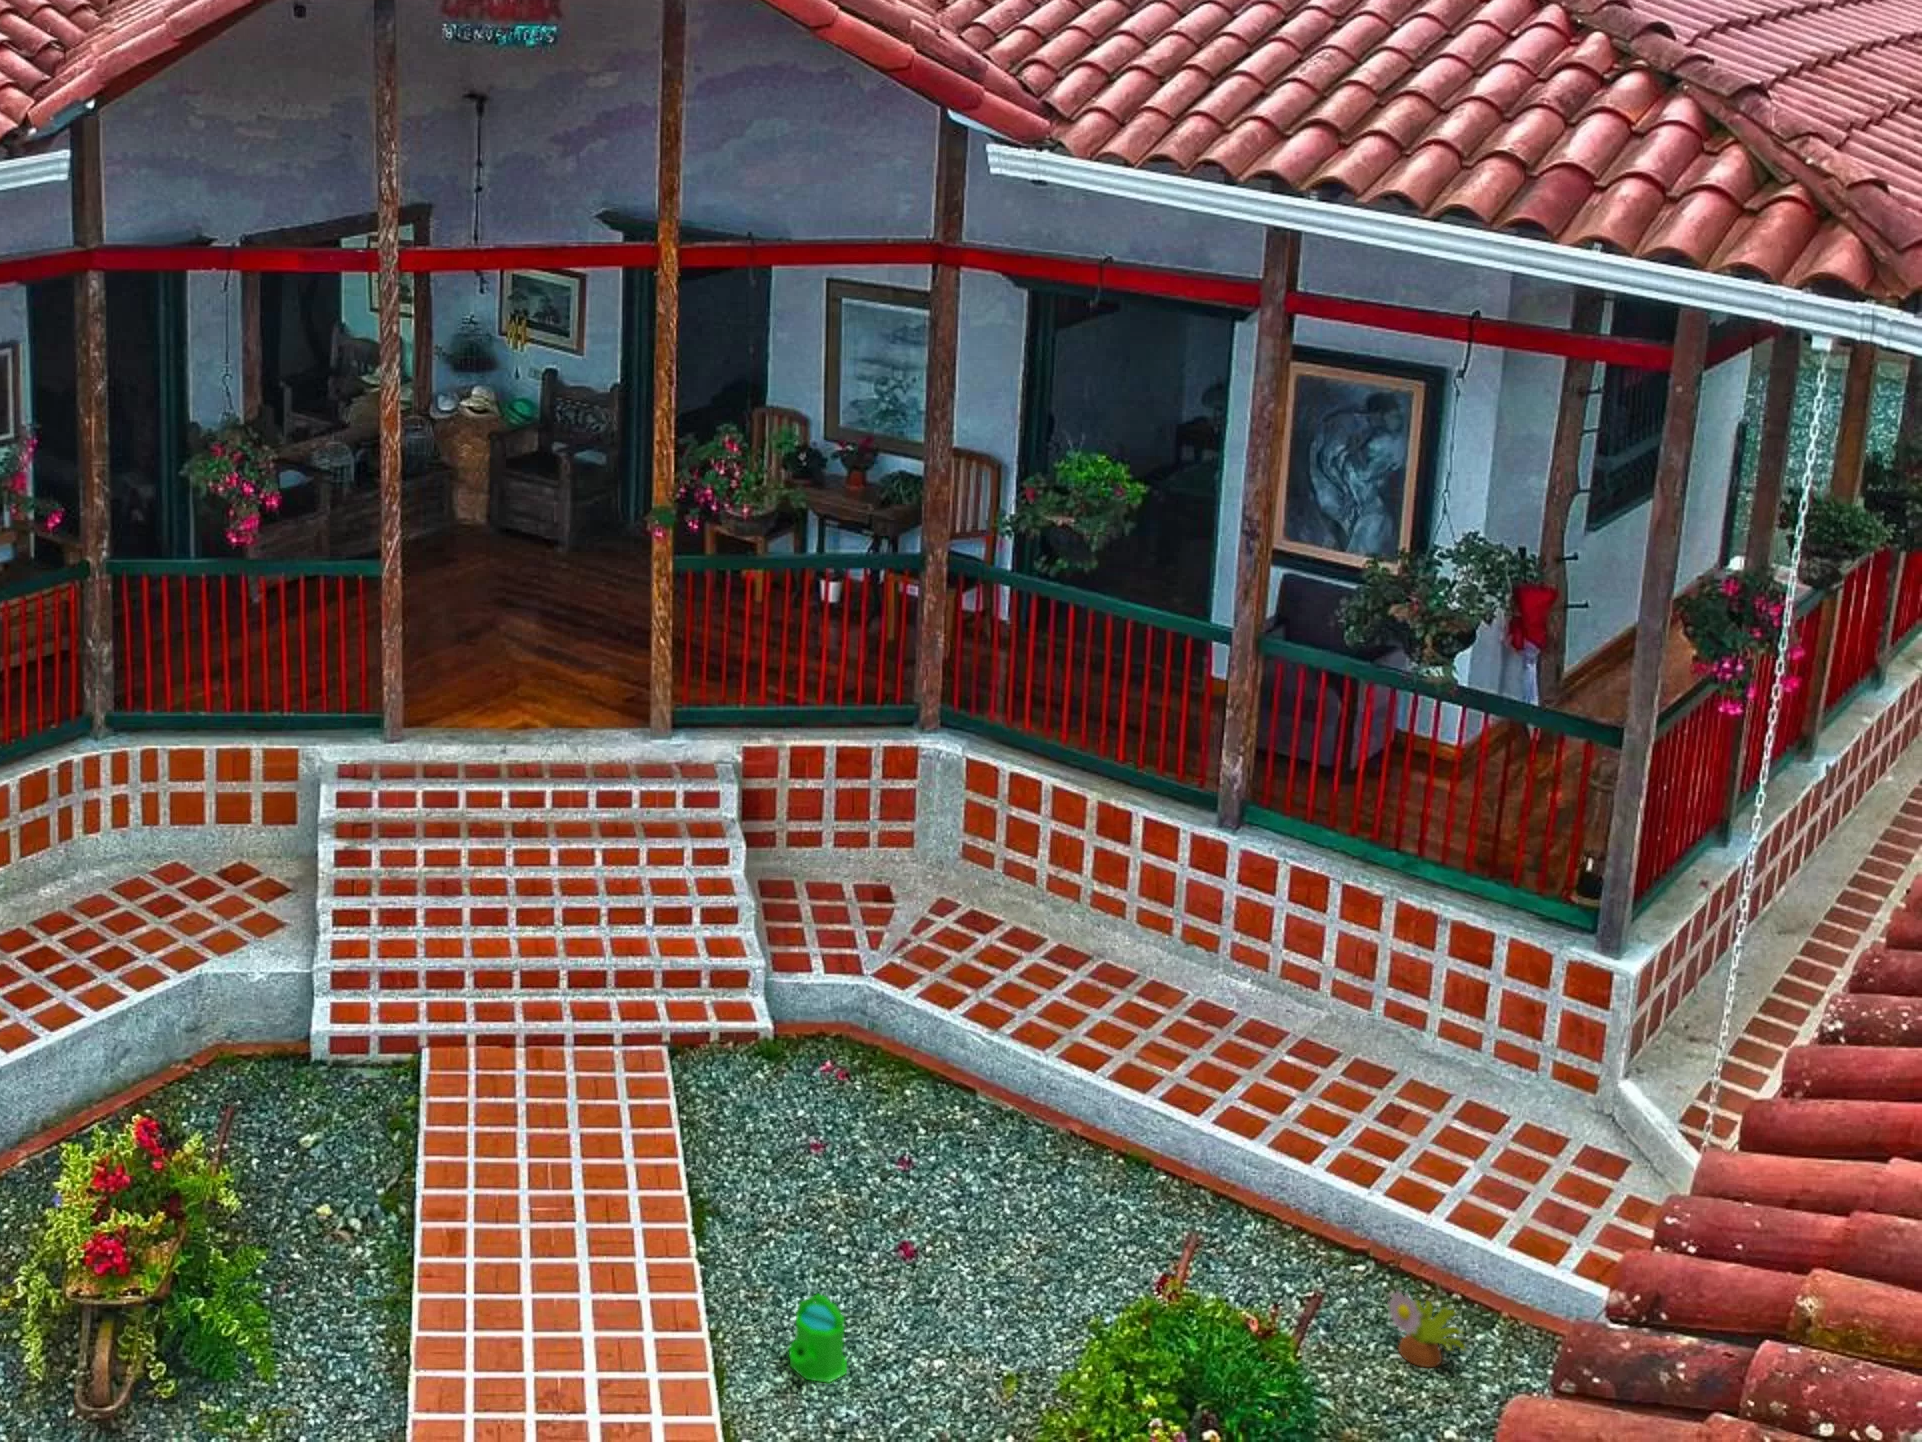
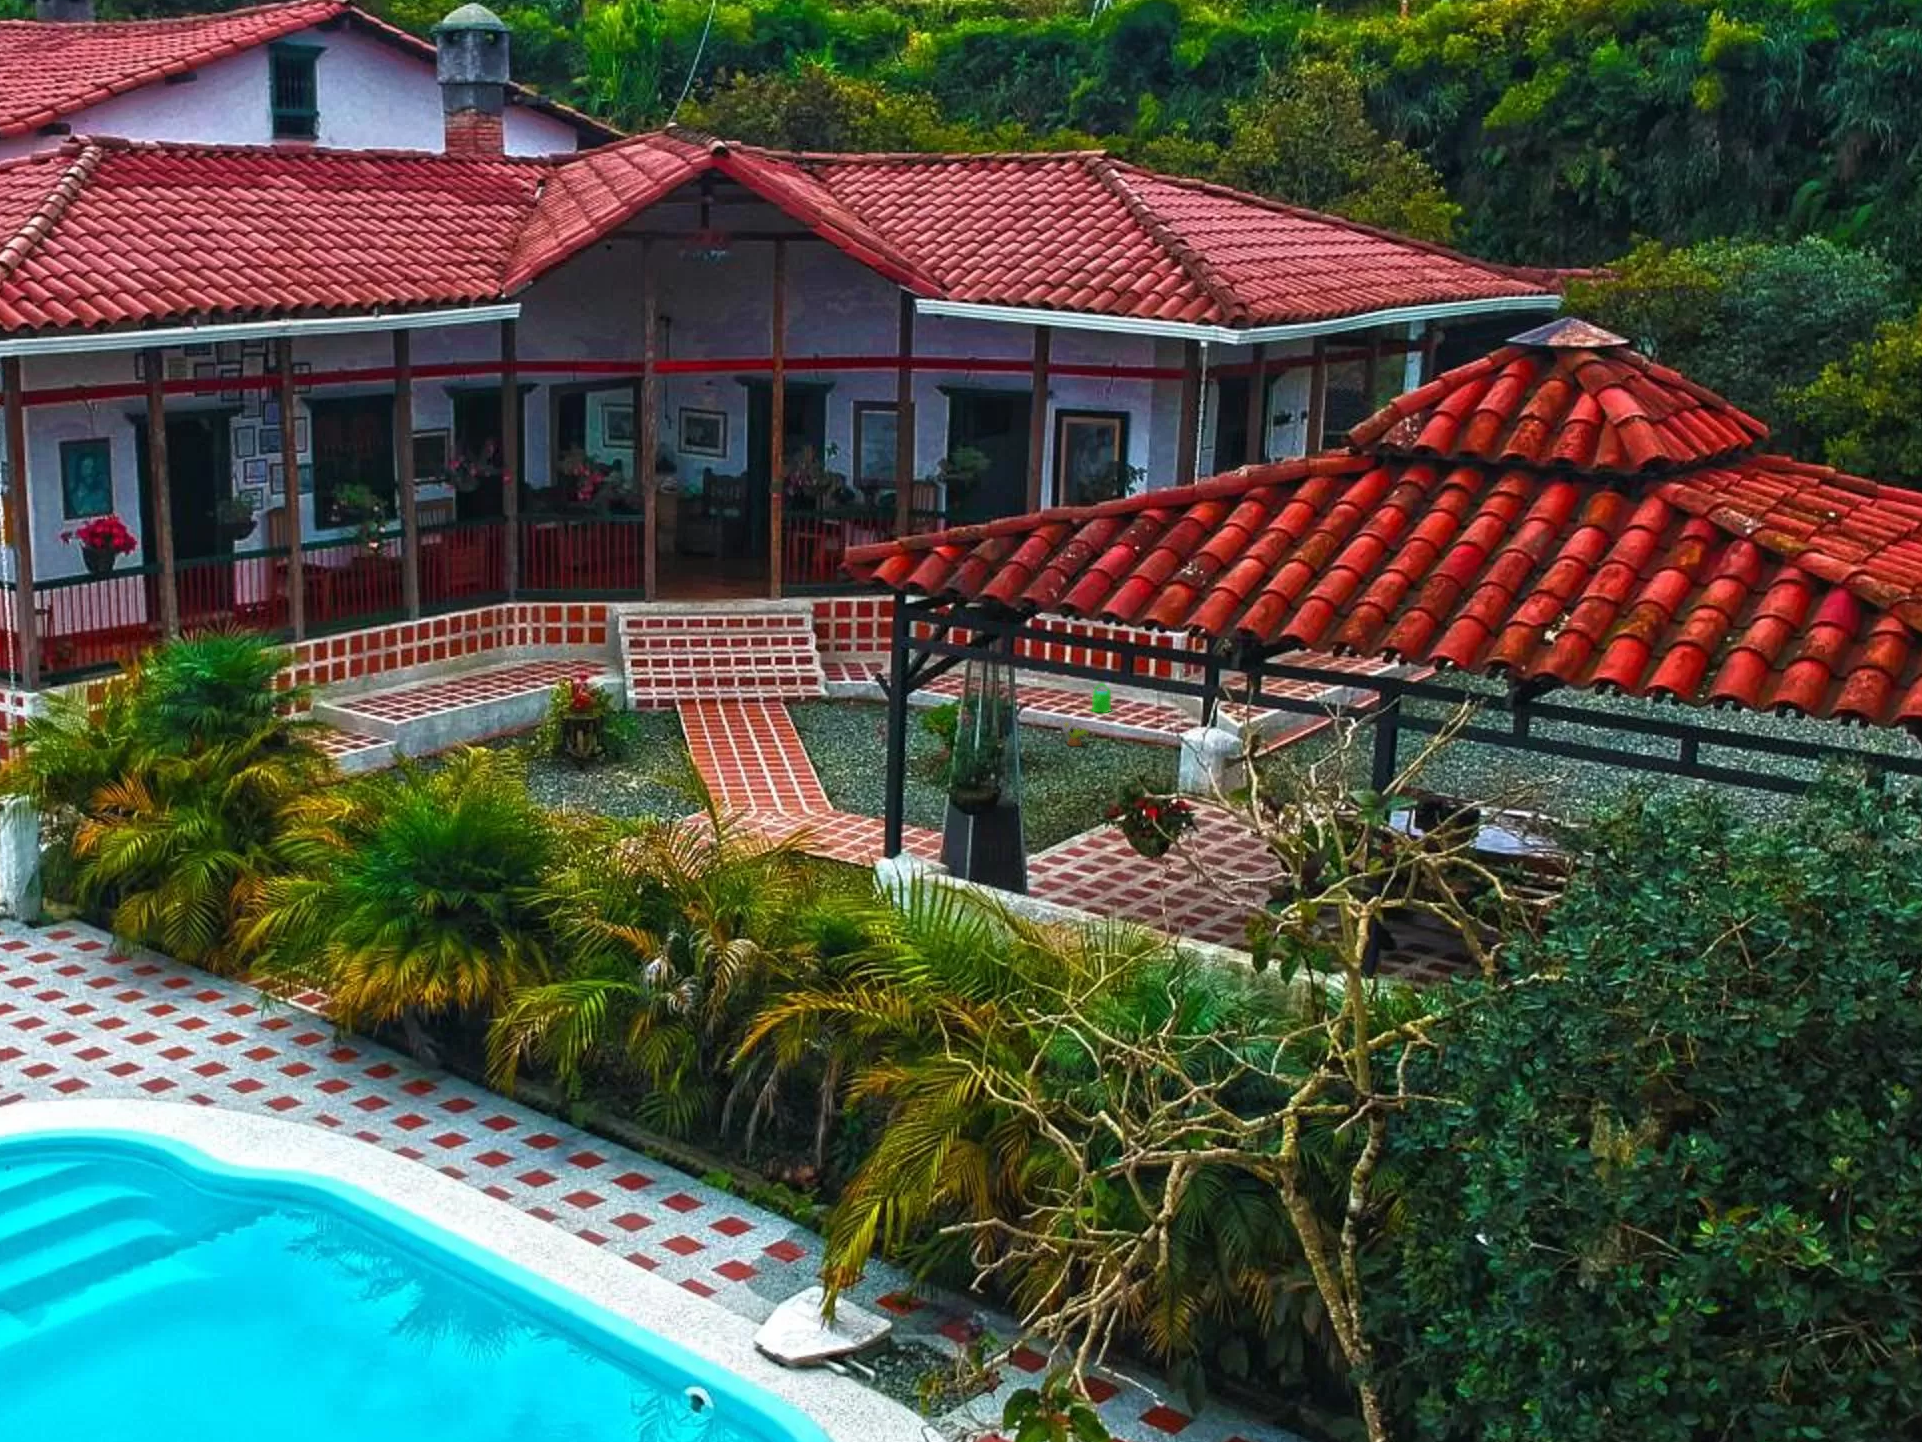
watering can: present [789,1294,847,1382] -> present [1092,683,1111,713]

